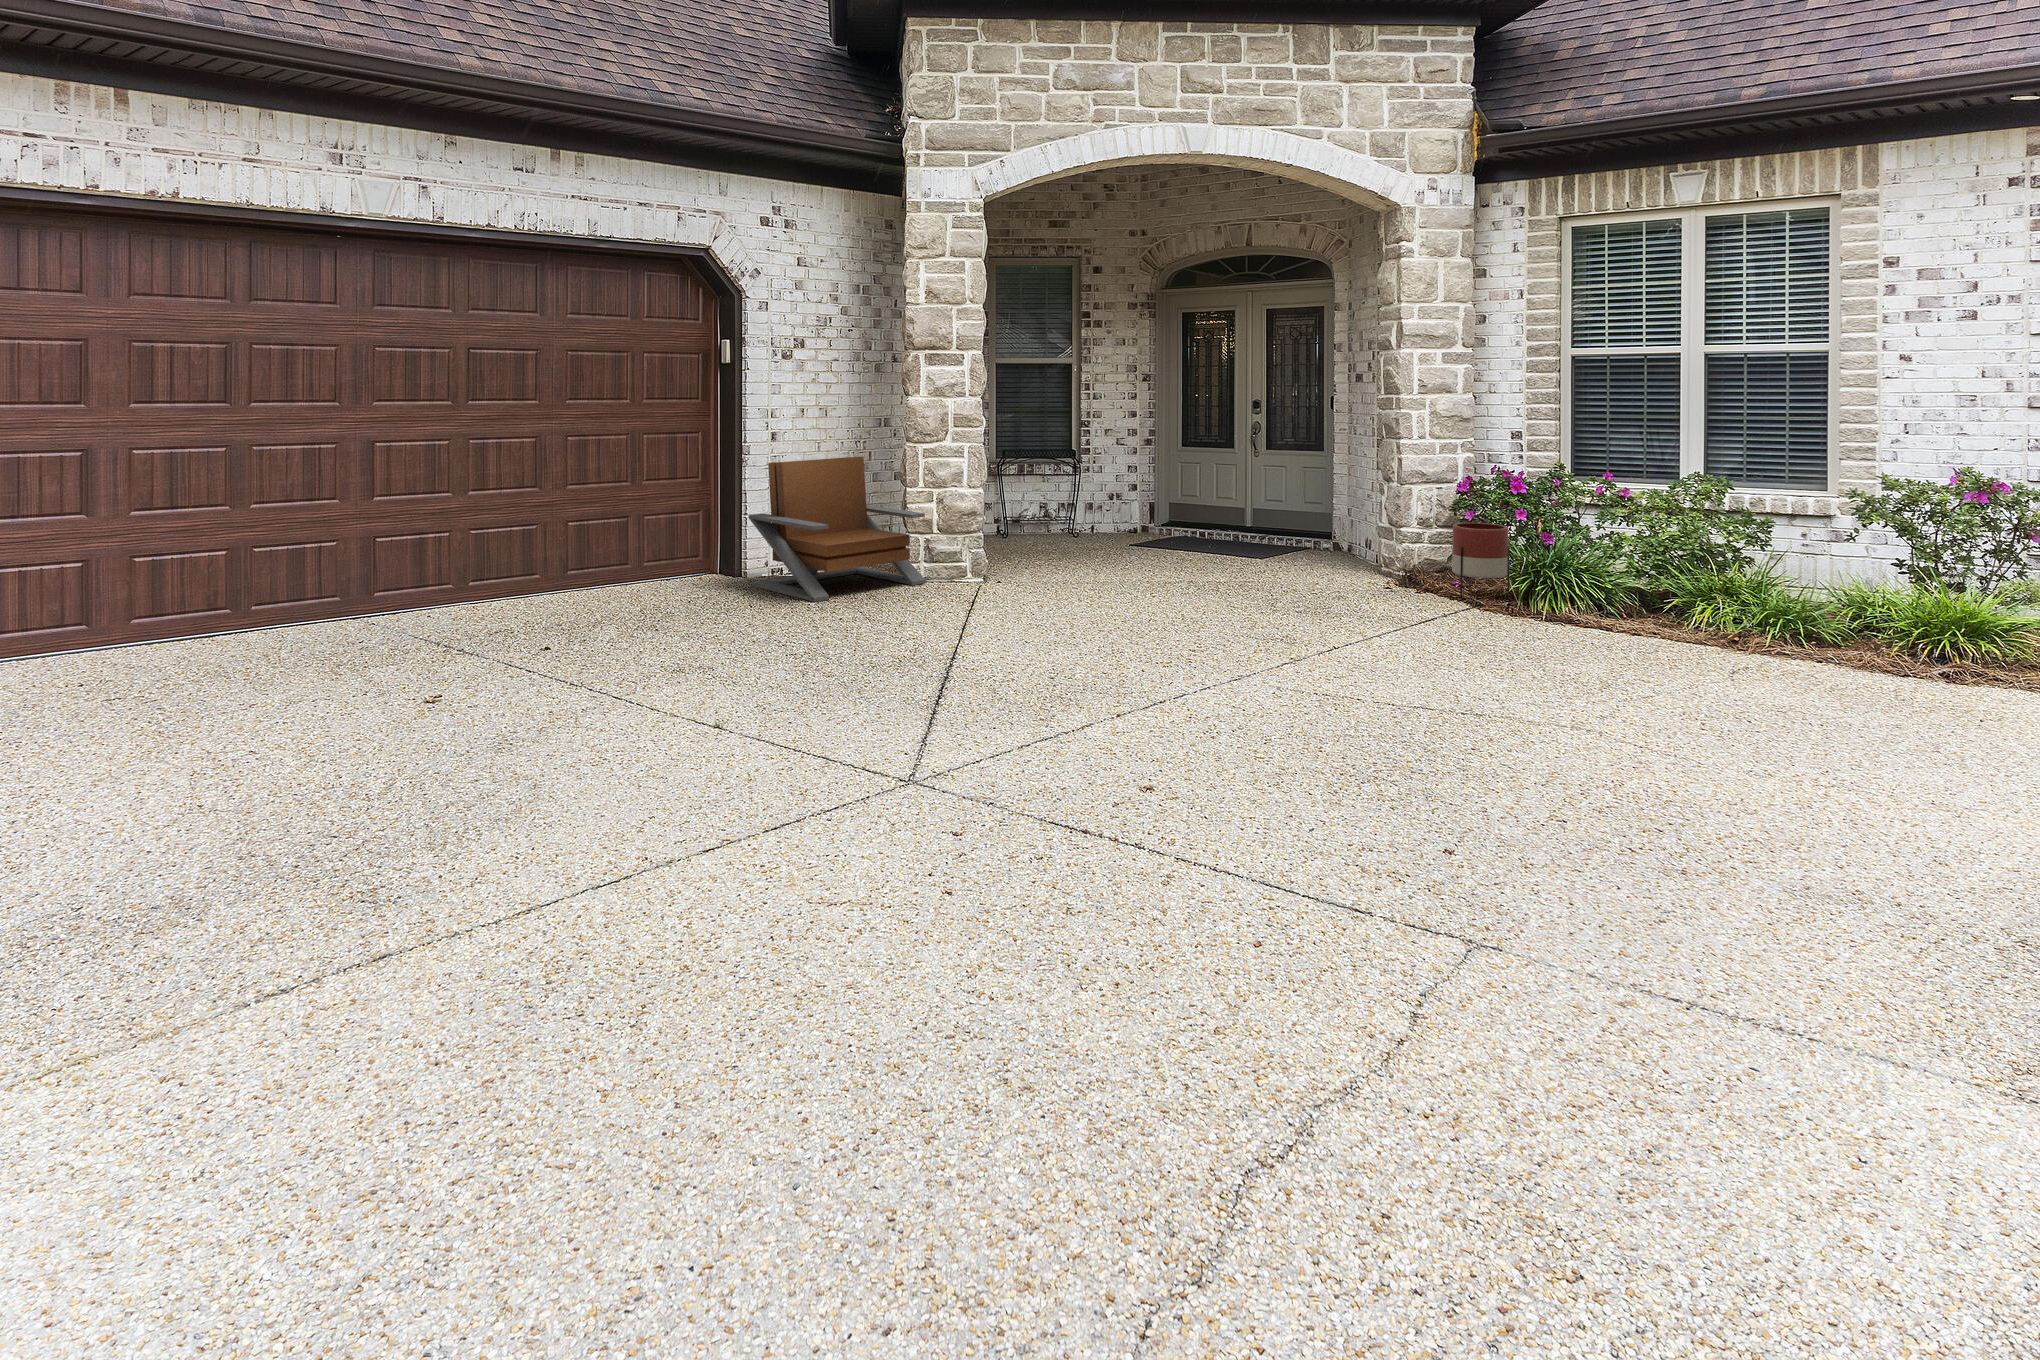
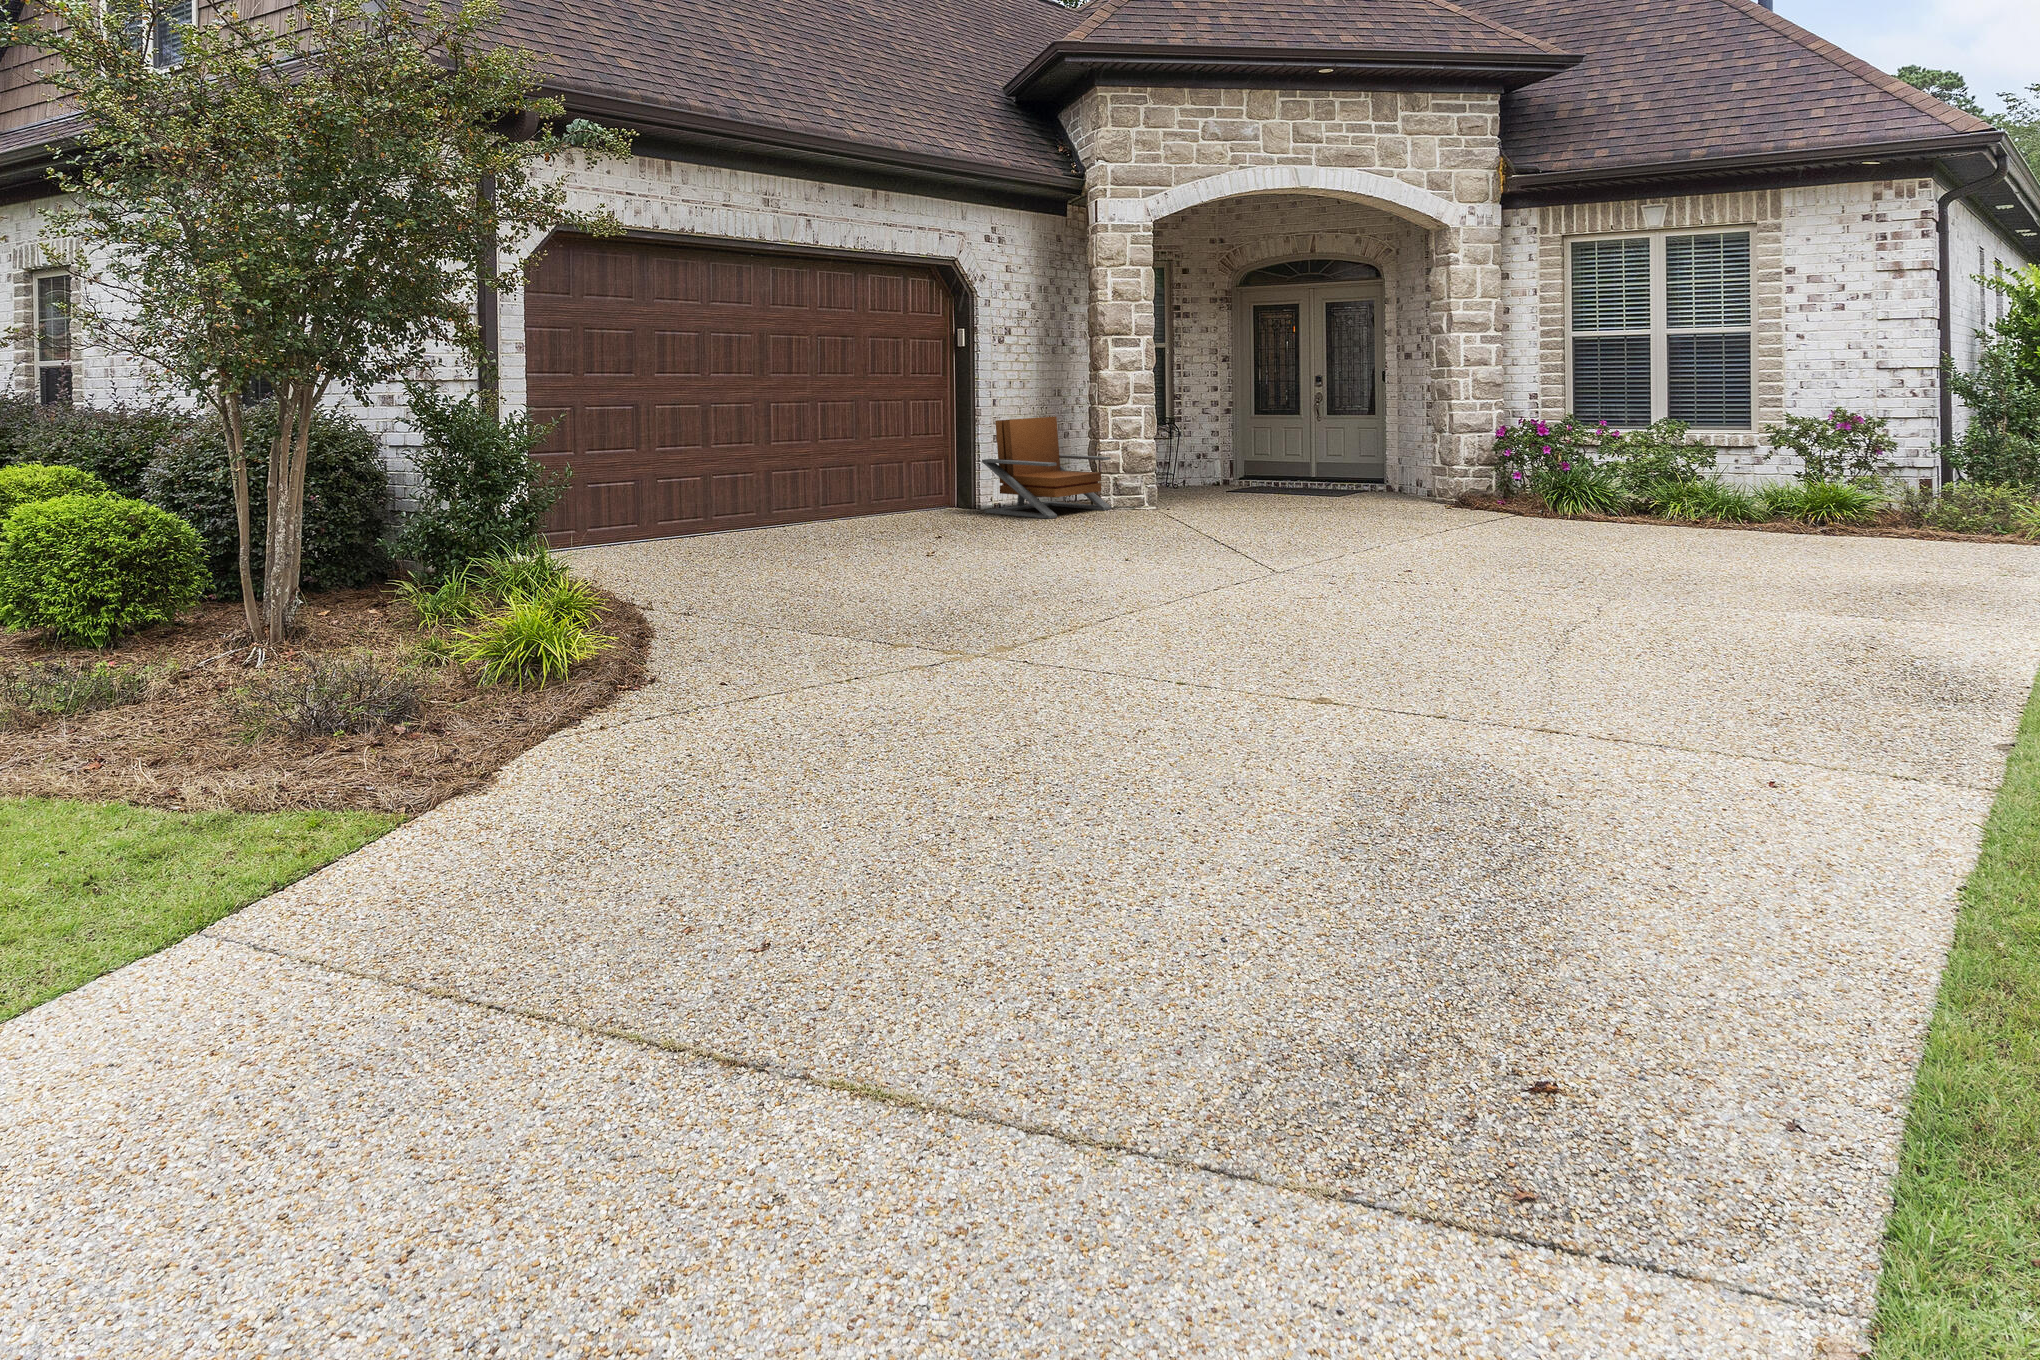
planter: present [1452,523,1510,598] -> none [1493,457,1535,509]

